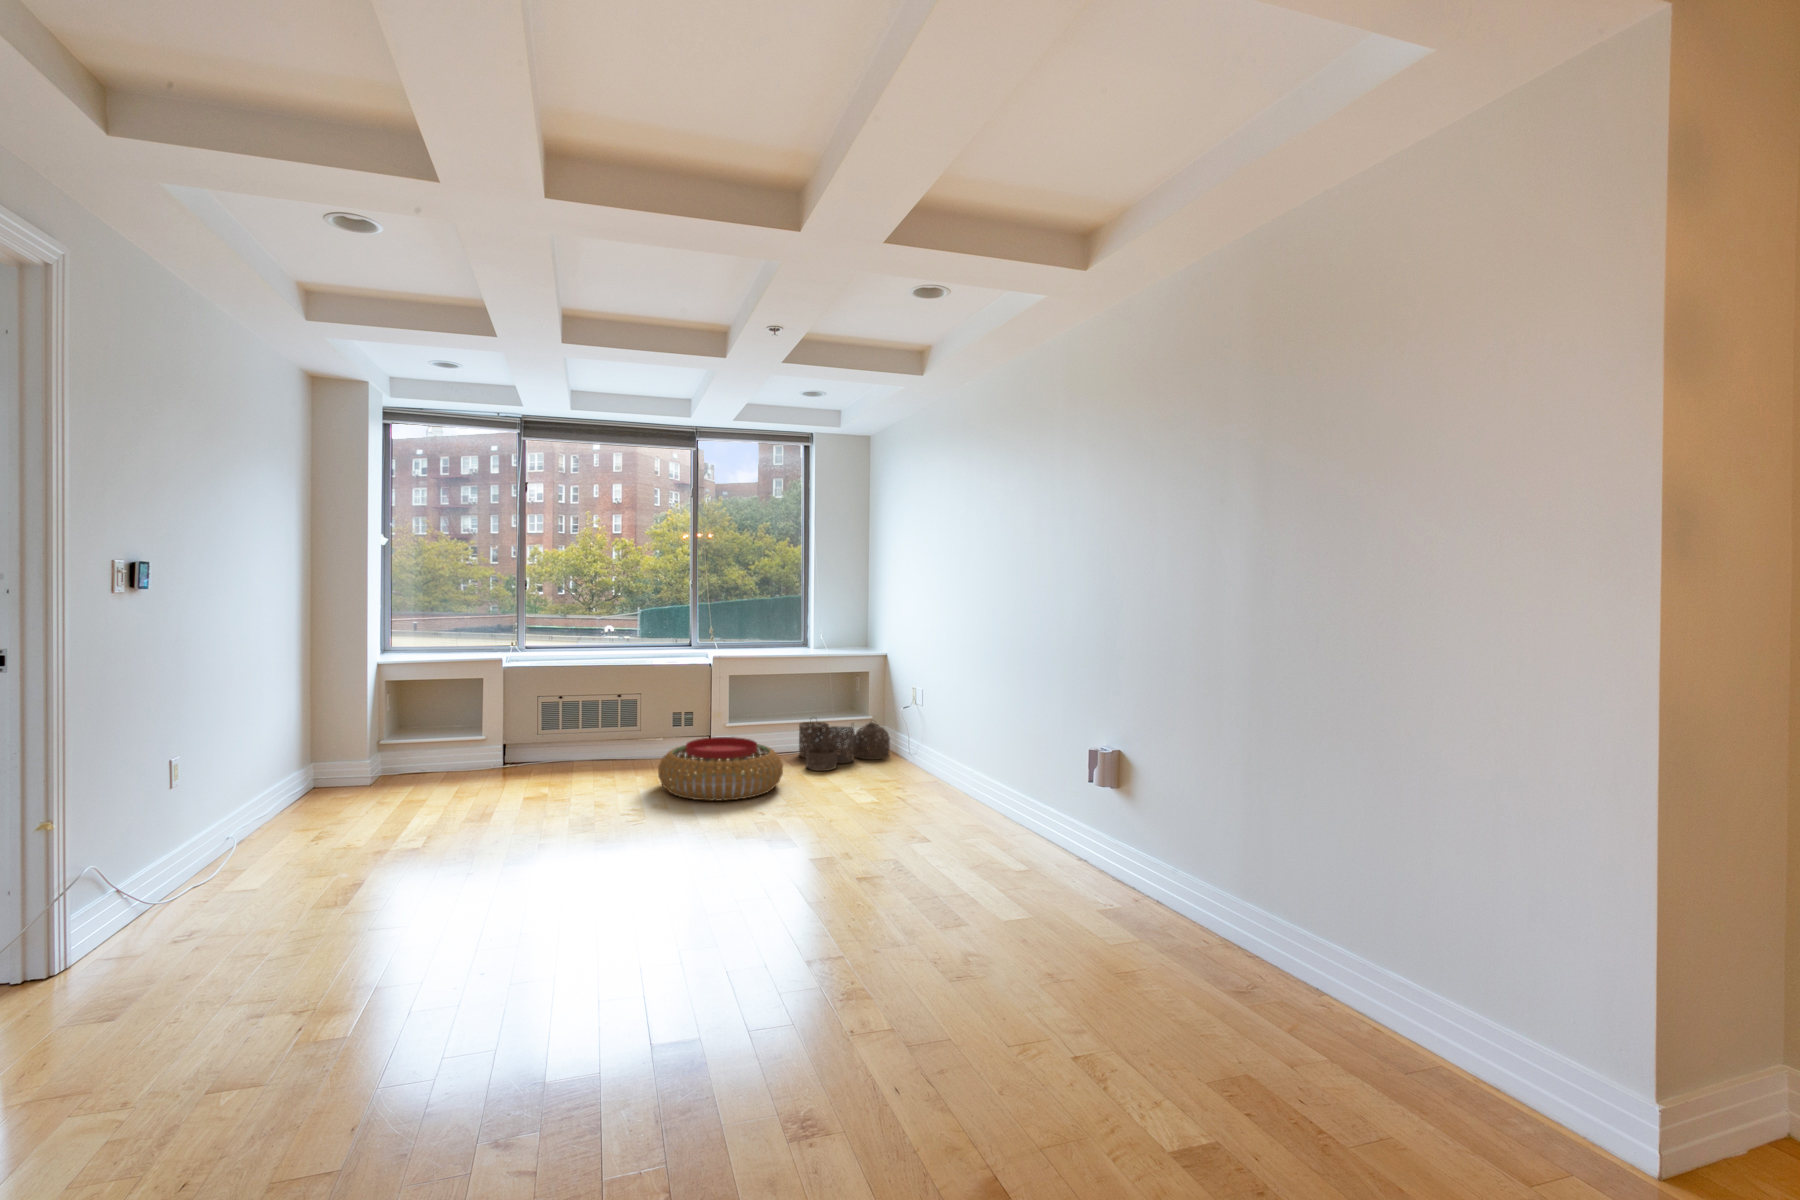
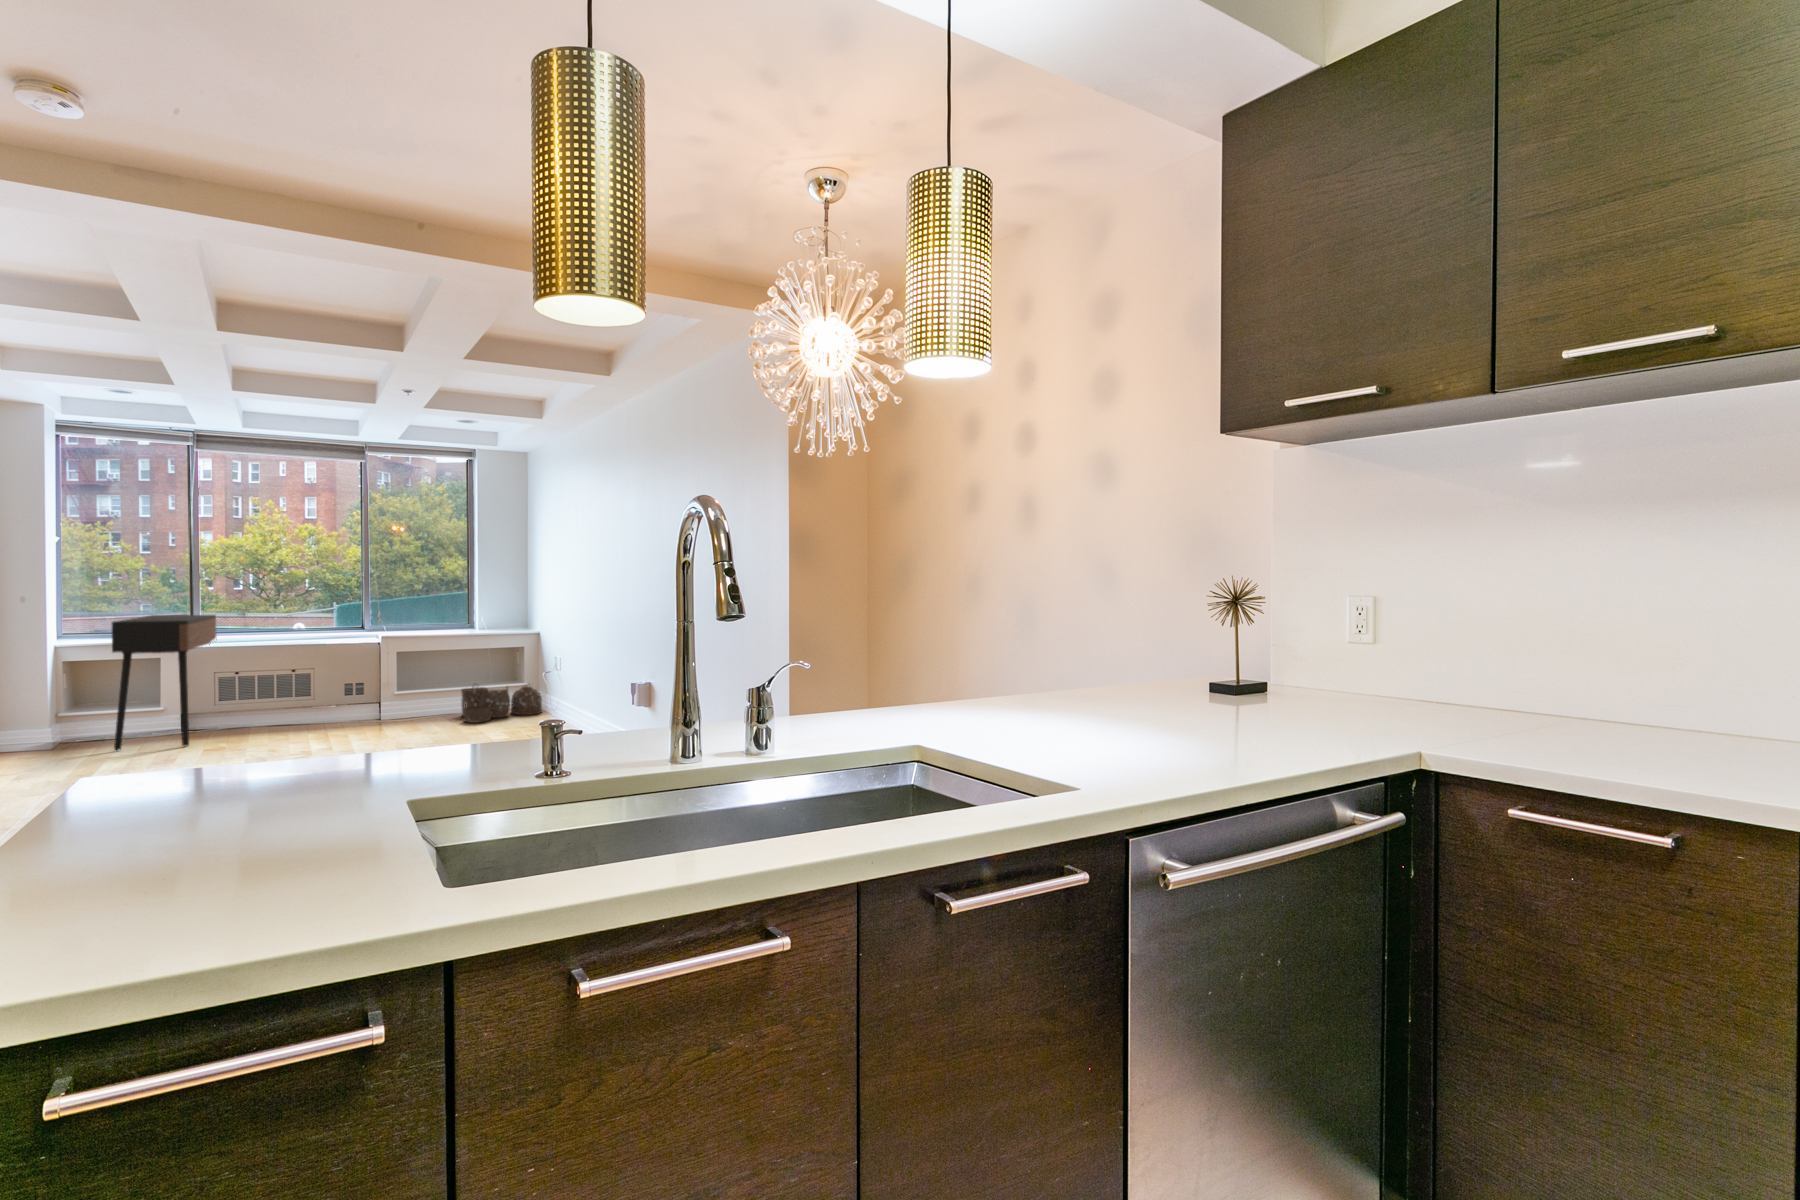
console table: none [434,626,540,794] -> present [112,615,216,750]
pouf: present [658,737,783,801] -> none [324,696,437,742]

